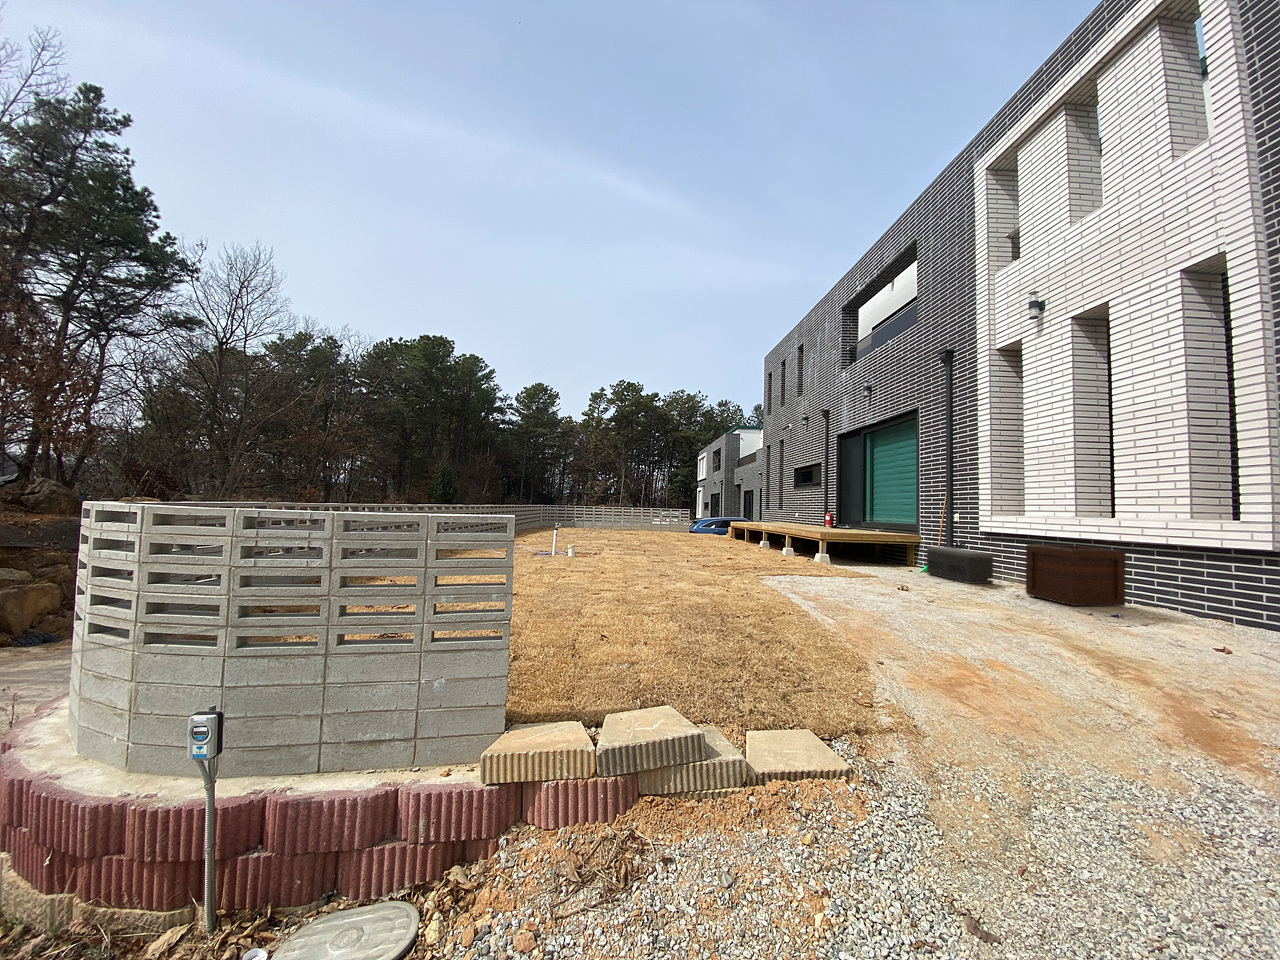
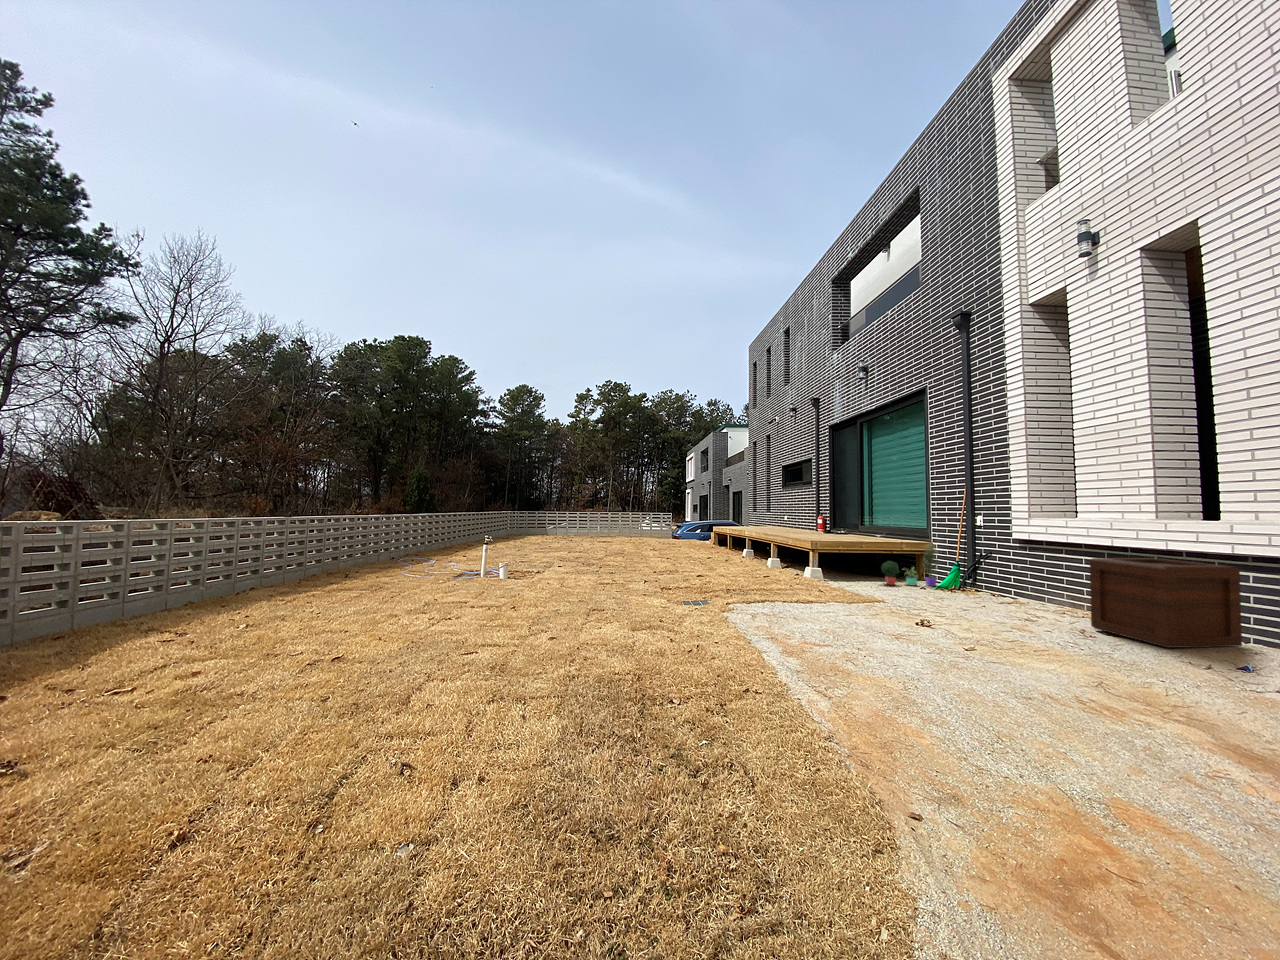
potted plant: none [876,535,924,569] -> present [882,544,938,586]
storage bench: present [926,547,993,584] -> none [945,558,1034,607]

